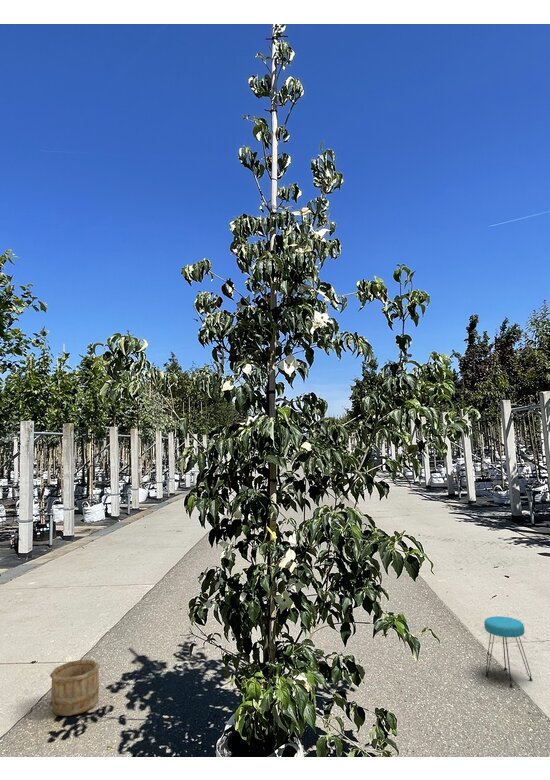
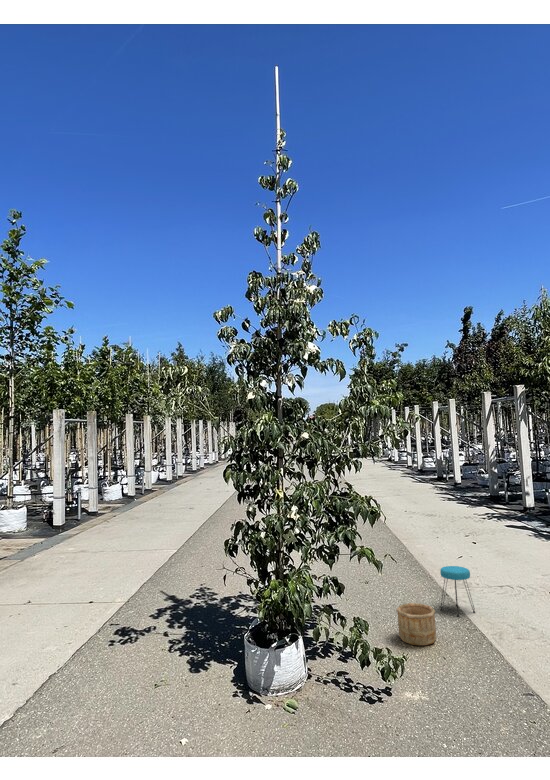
wooden bucket: present [50,660,100,716] -> present [396,603,436,645]

